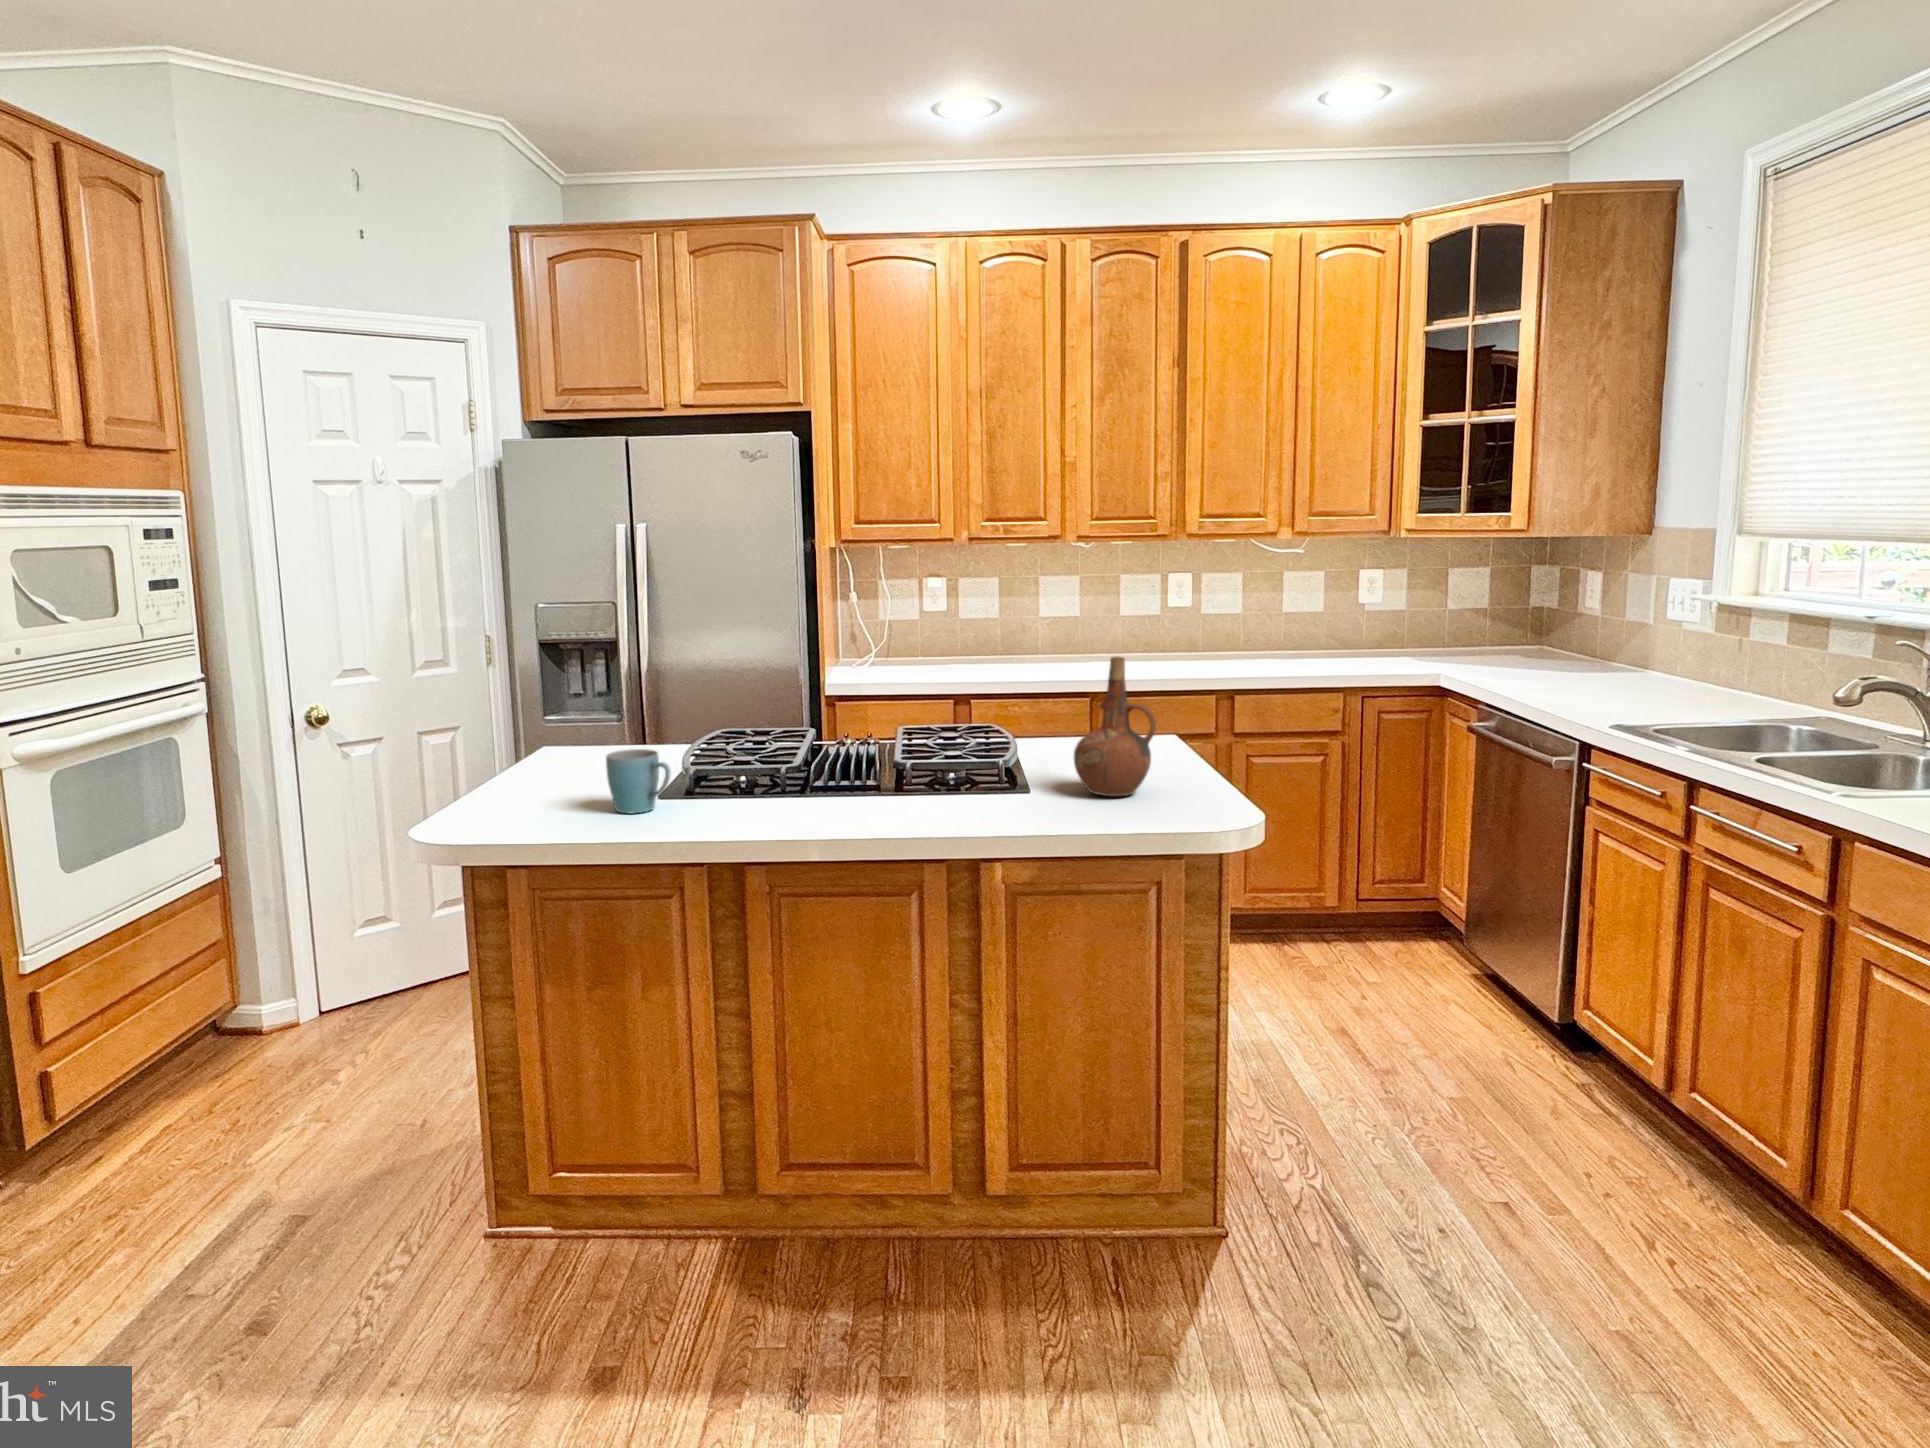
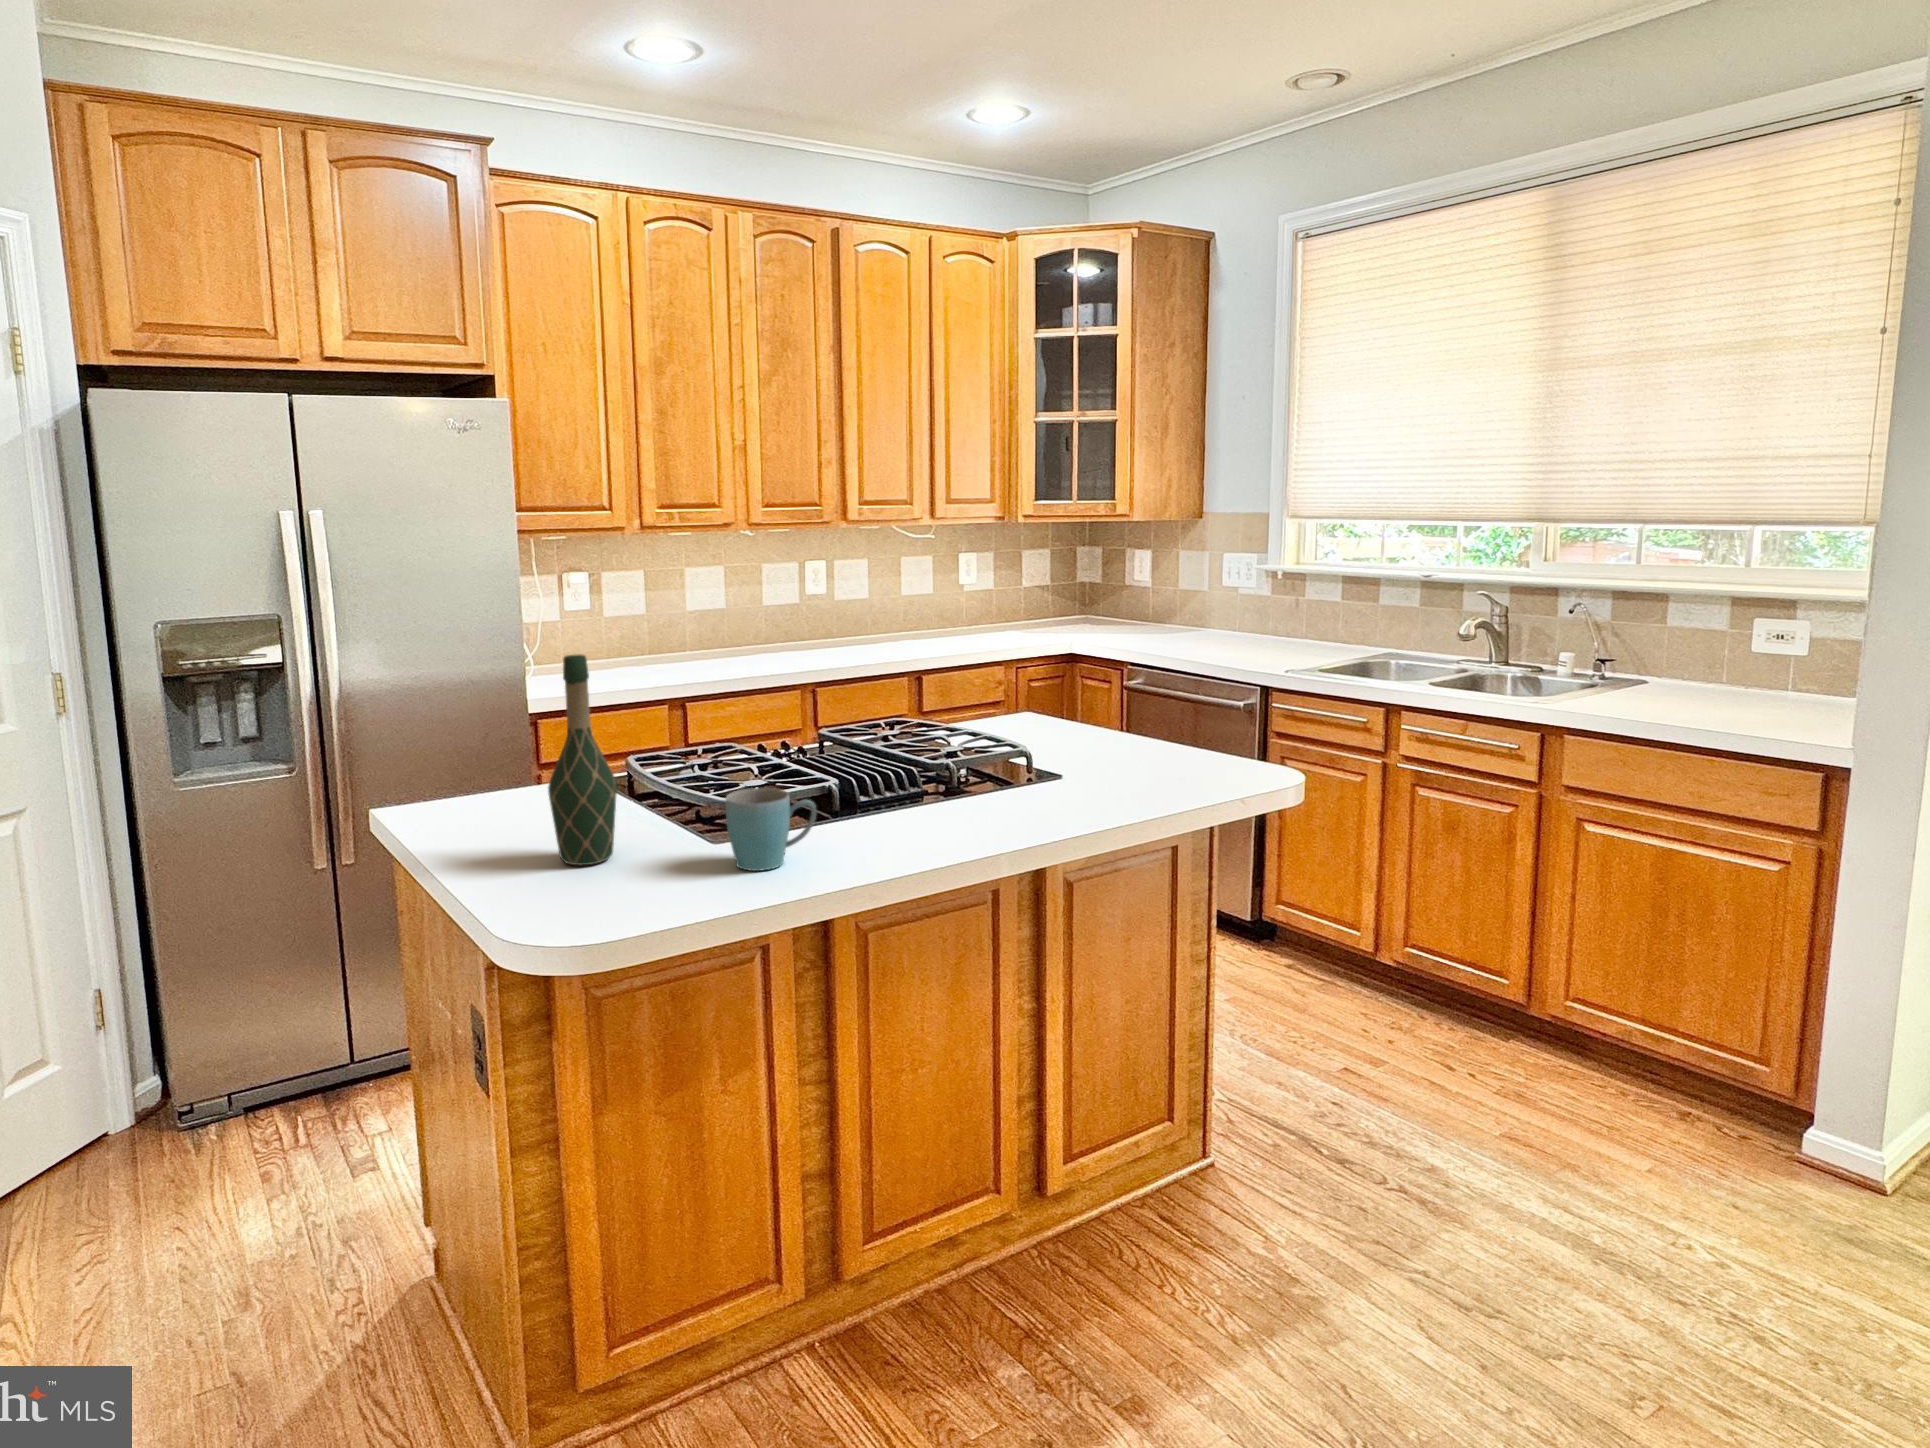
wine bottle: none [527,633,579,792] -> present [548,654,617,865]
ceramic pitcher: present [1074,657,1156,796] -> none [1113,636,1189,771]

